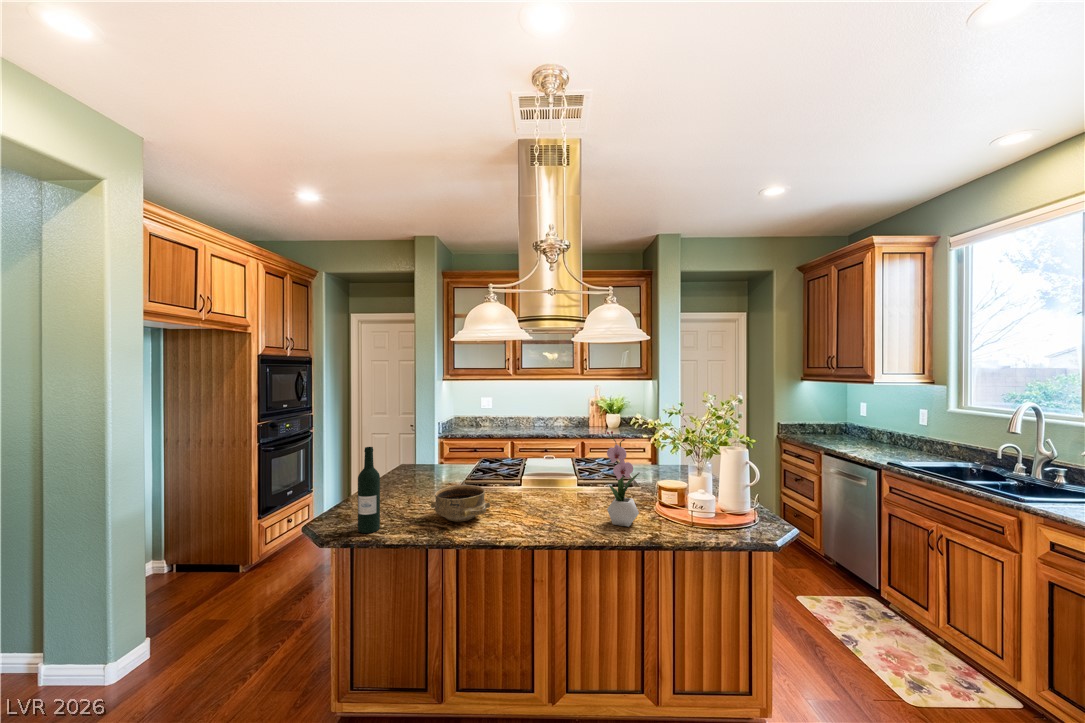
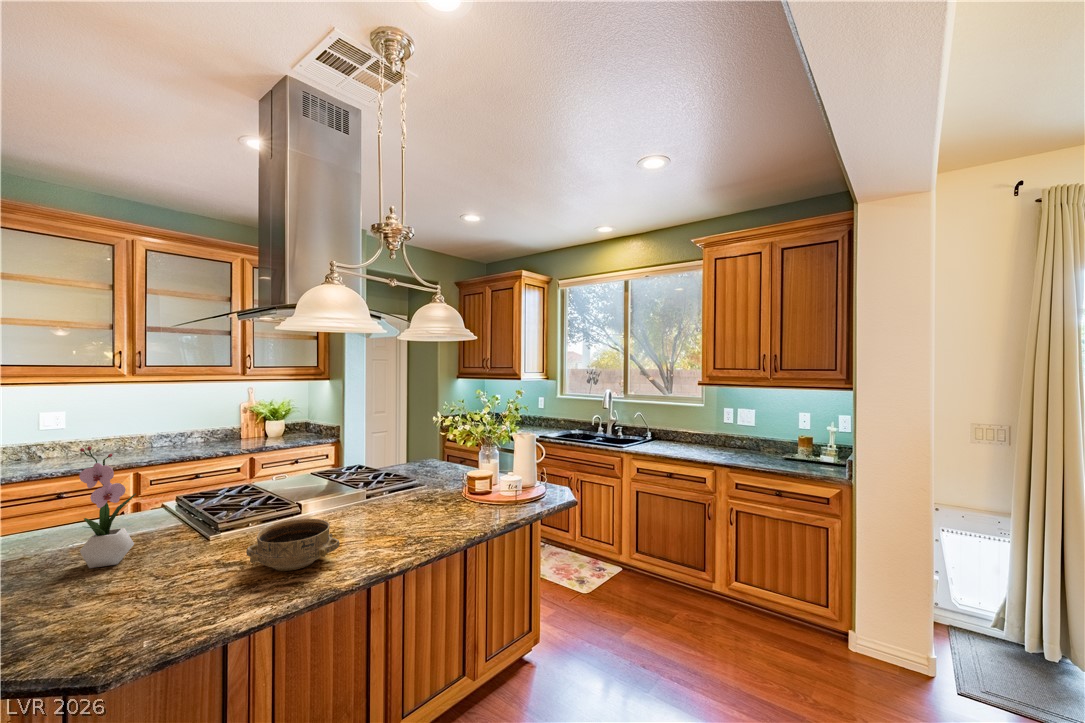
flower arrangement: present [607,431,639,527] -> present [79,446,136,568]
wine bottle: present [358,447,380,533] -> none [157,491,200,633]

